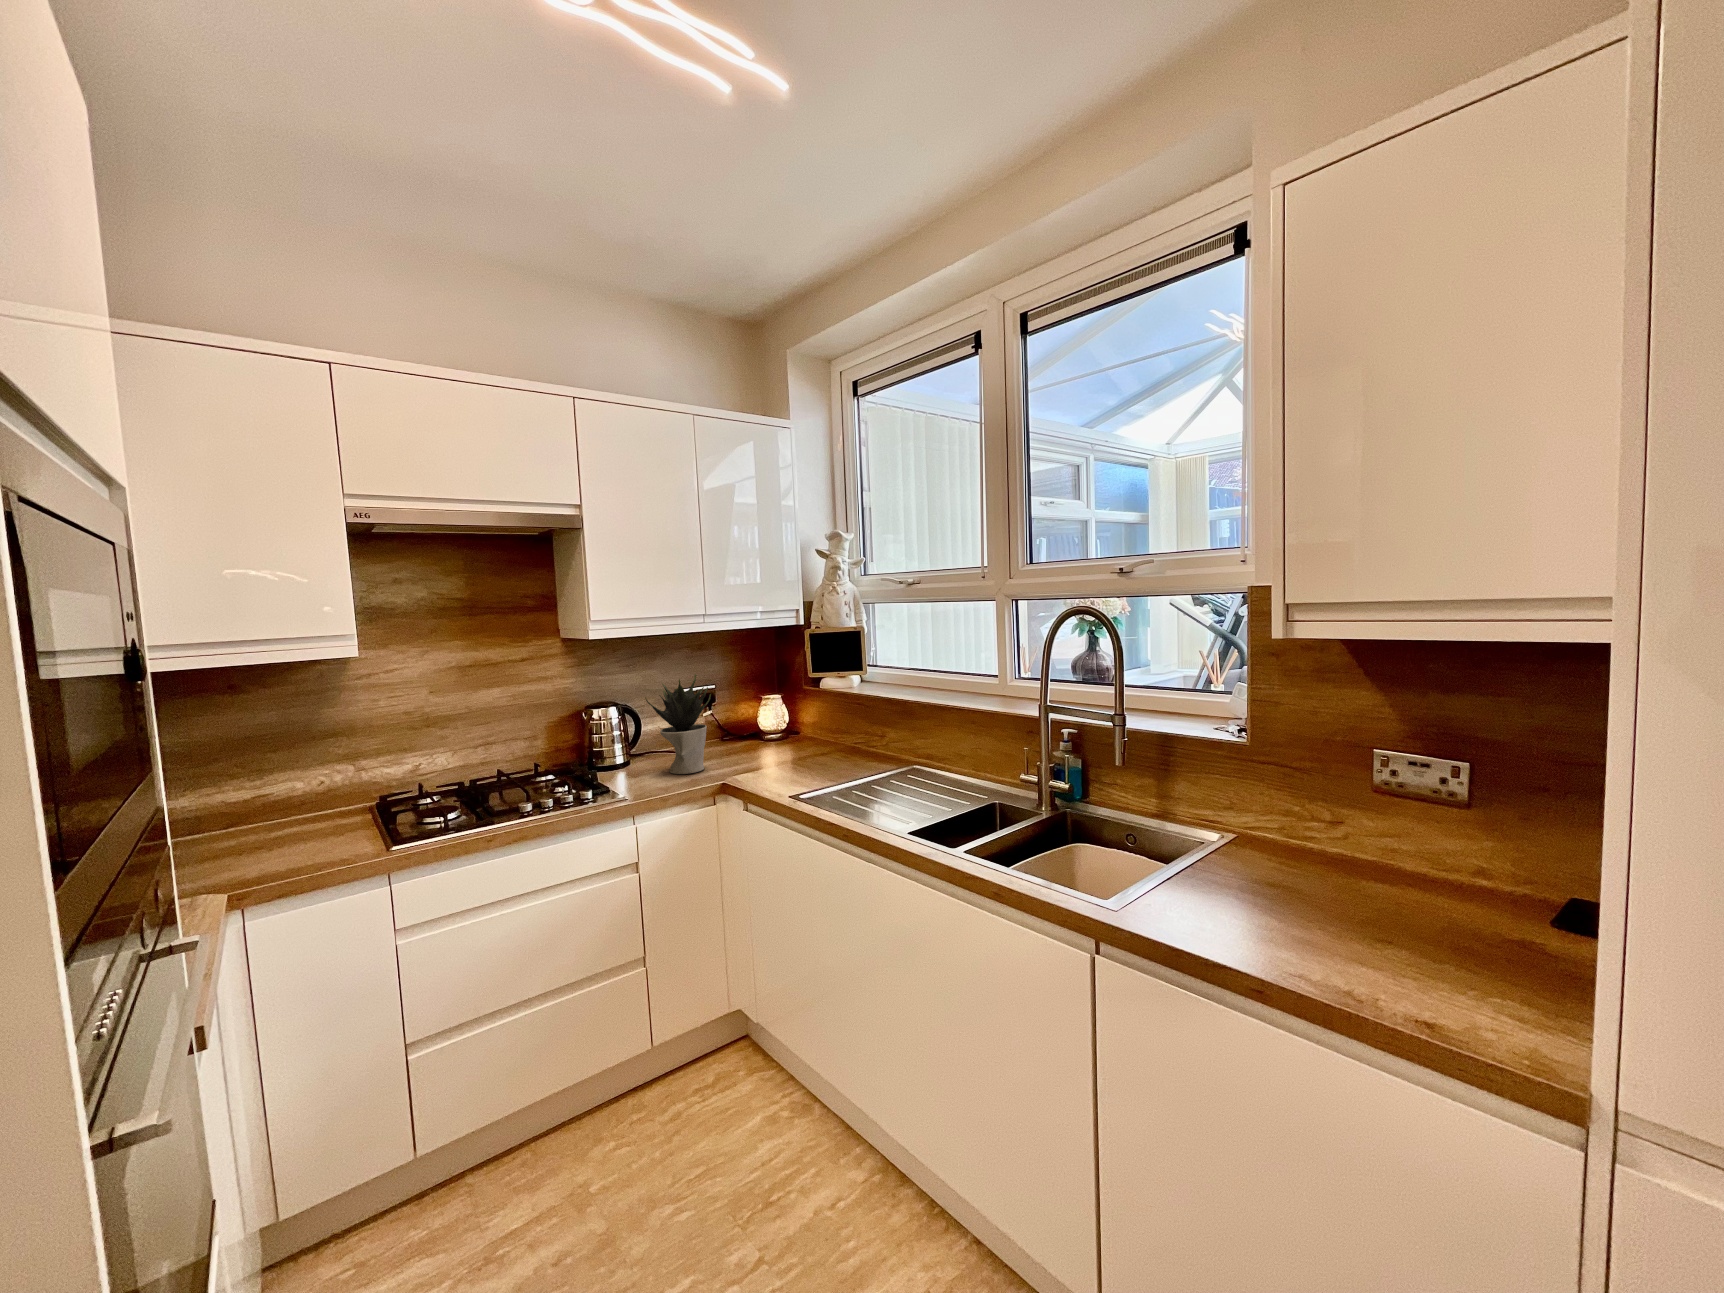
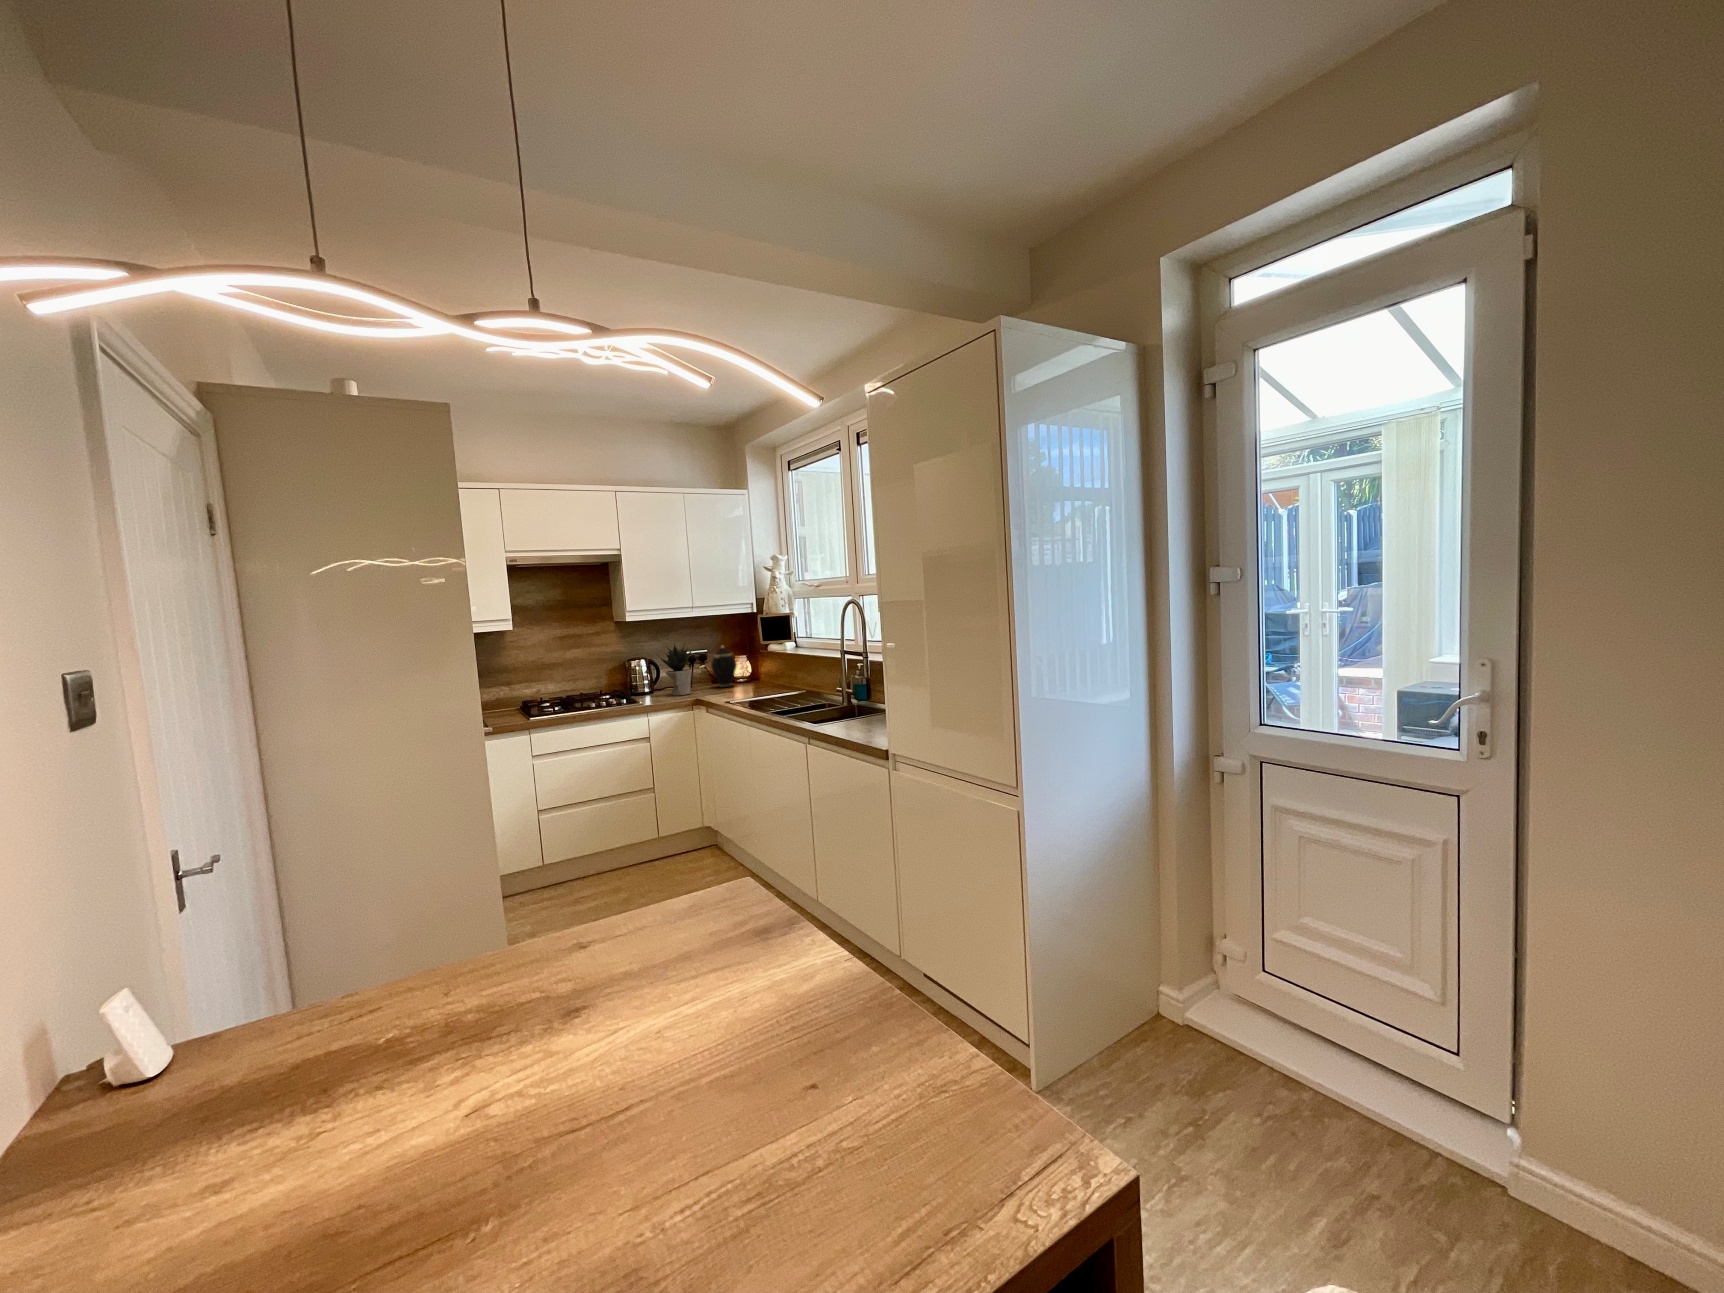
teapot: none [730,680,773,752] -> present [711,646,737,687]

